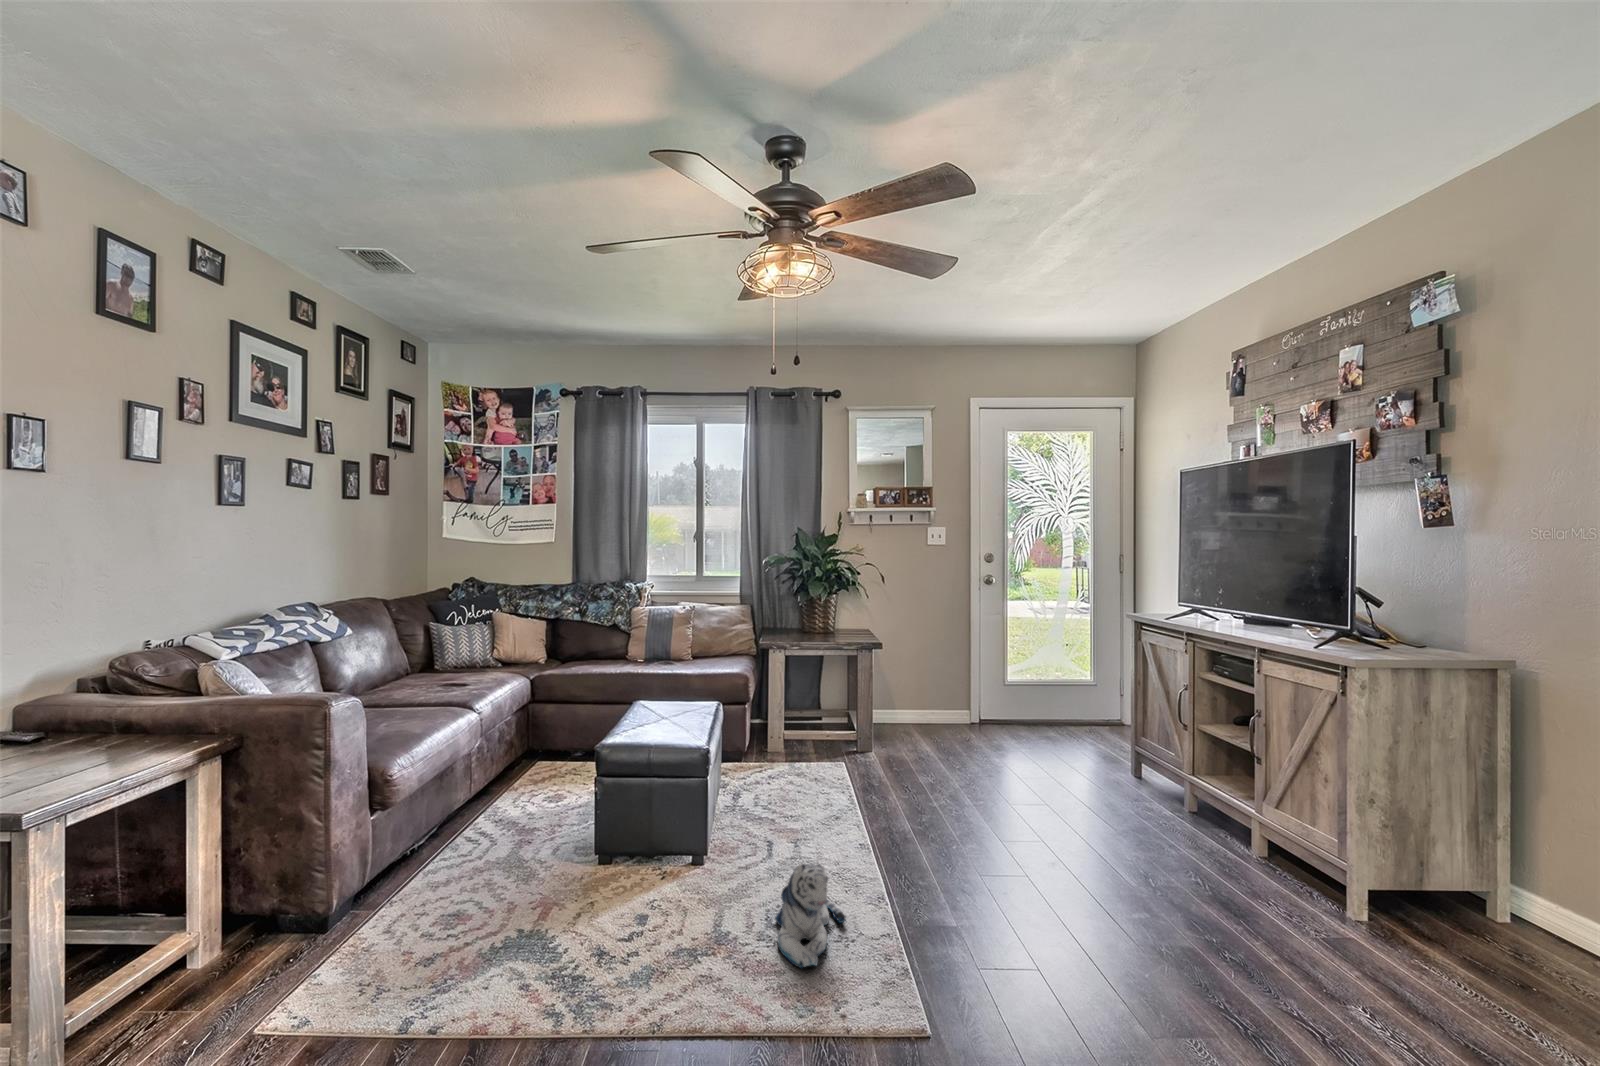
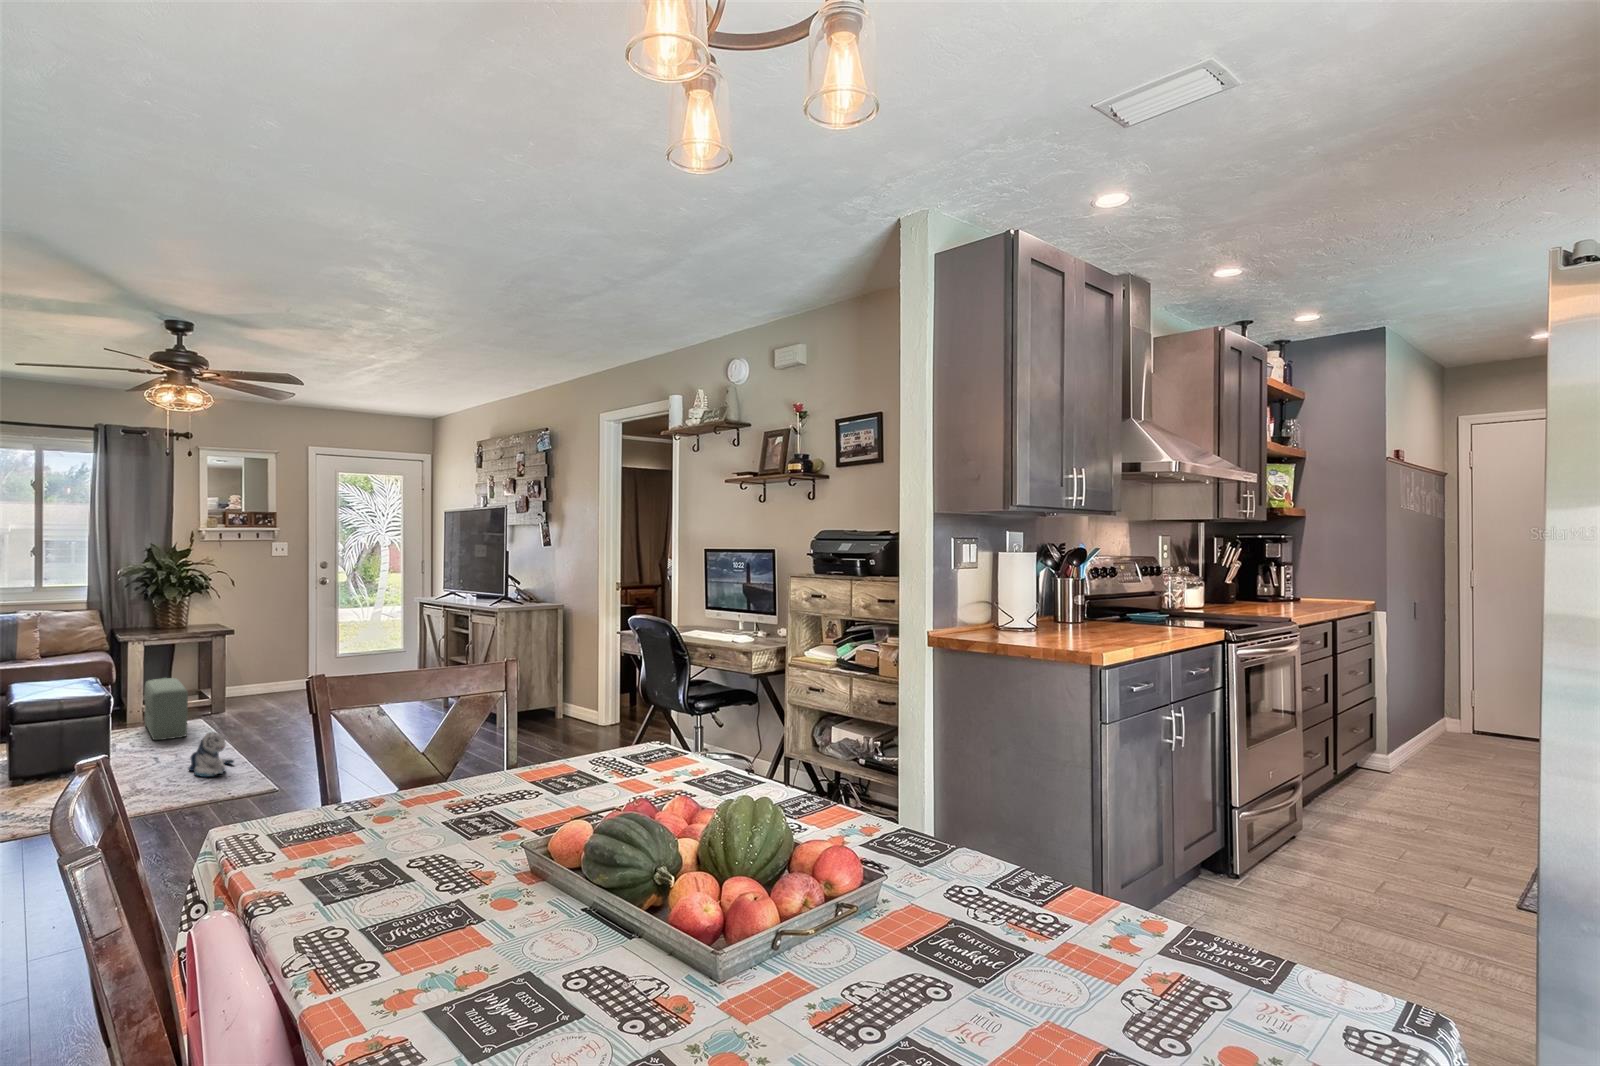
pouf: none [770,705,814,806] -> present [144,678,188,740]

